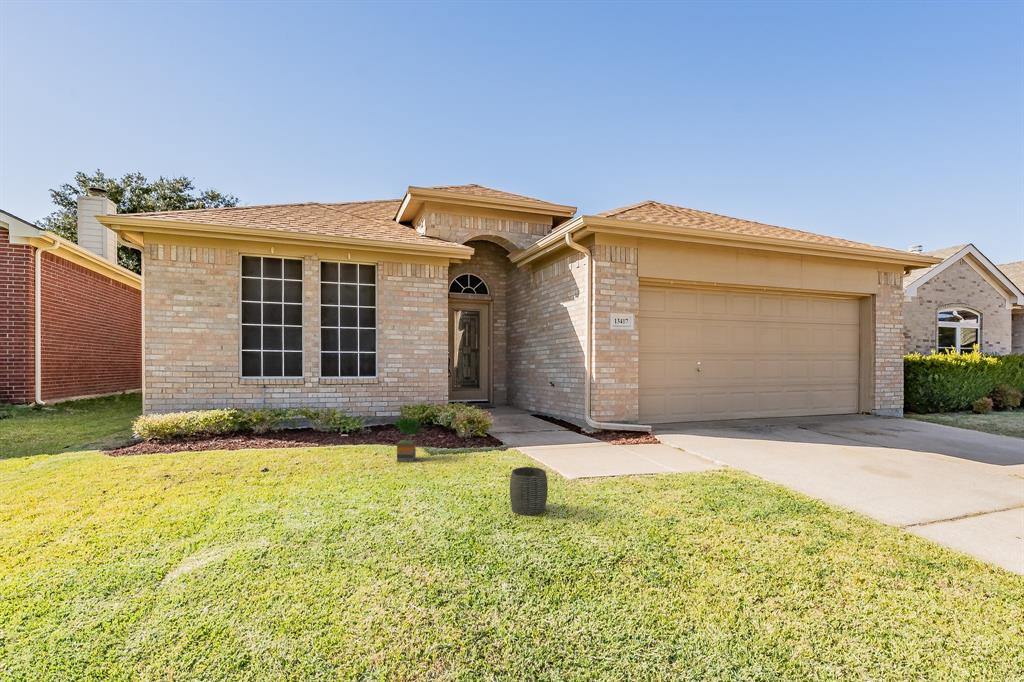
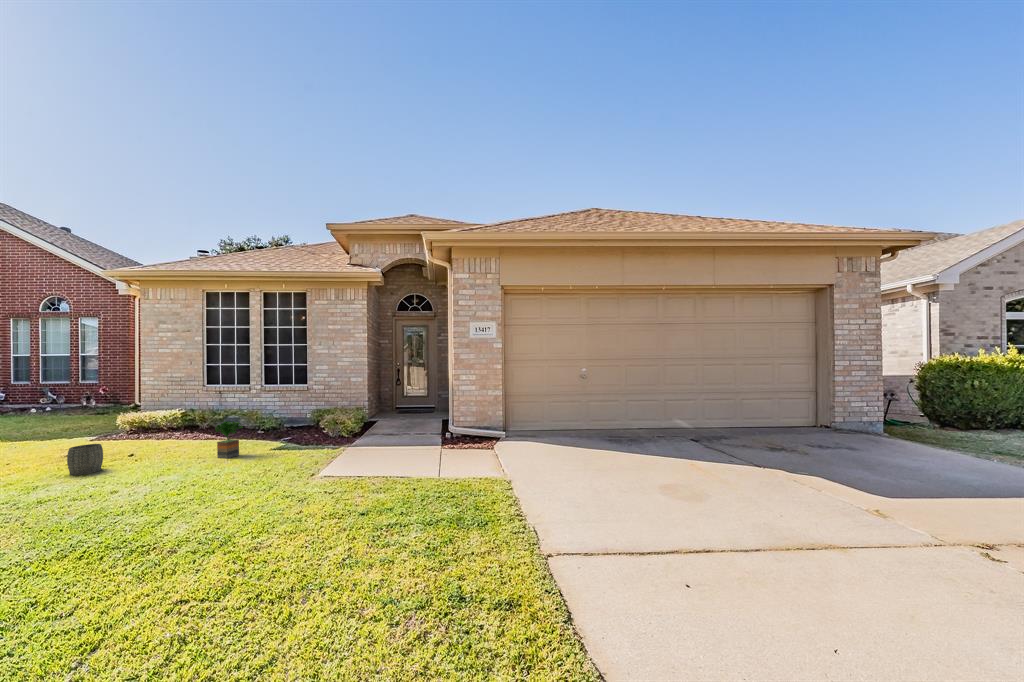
woven basket: present [510,467,548,515] -> present [67,444,103,475]

